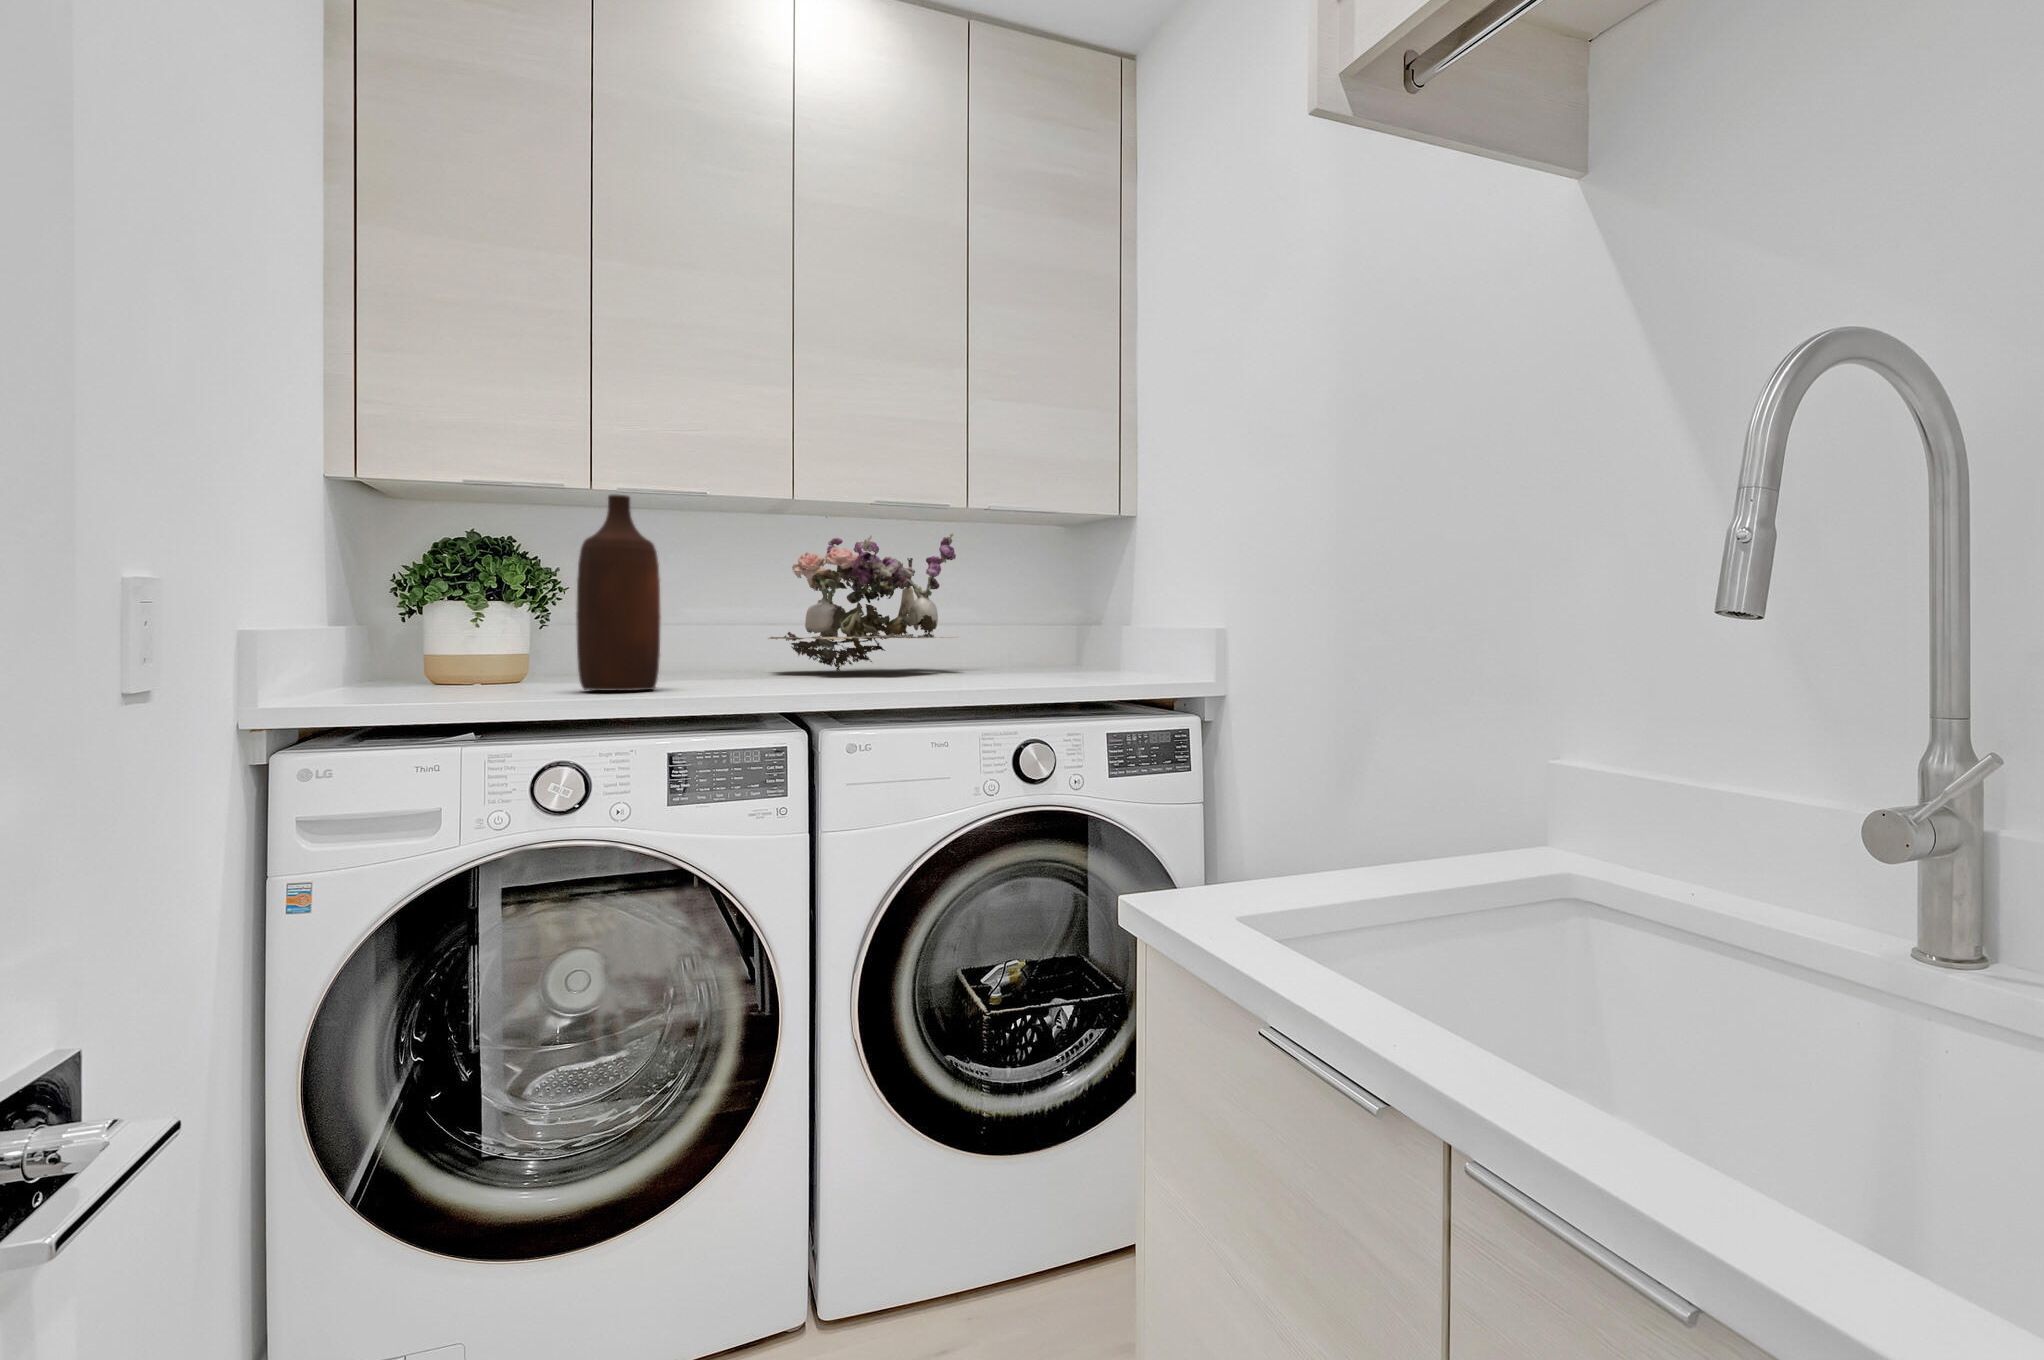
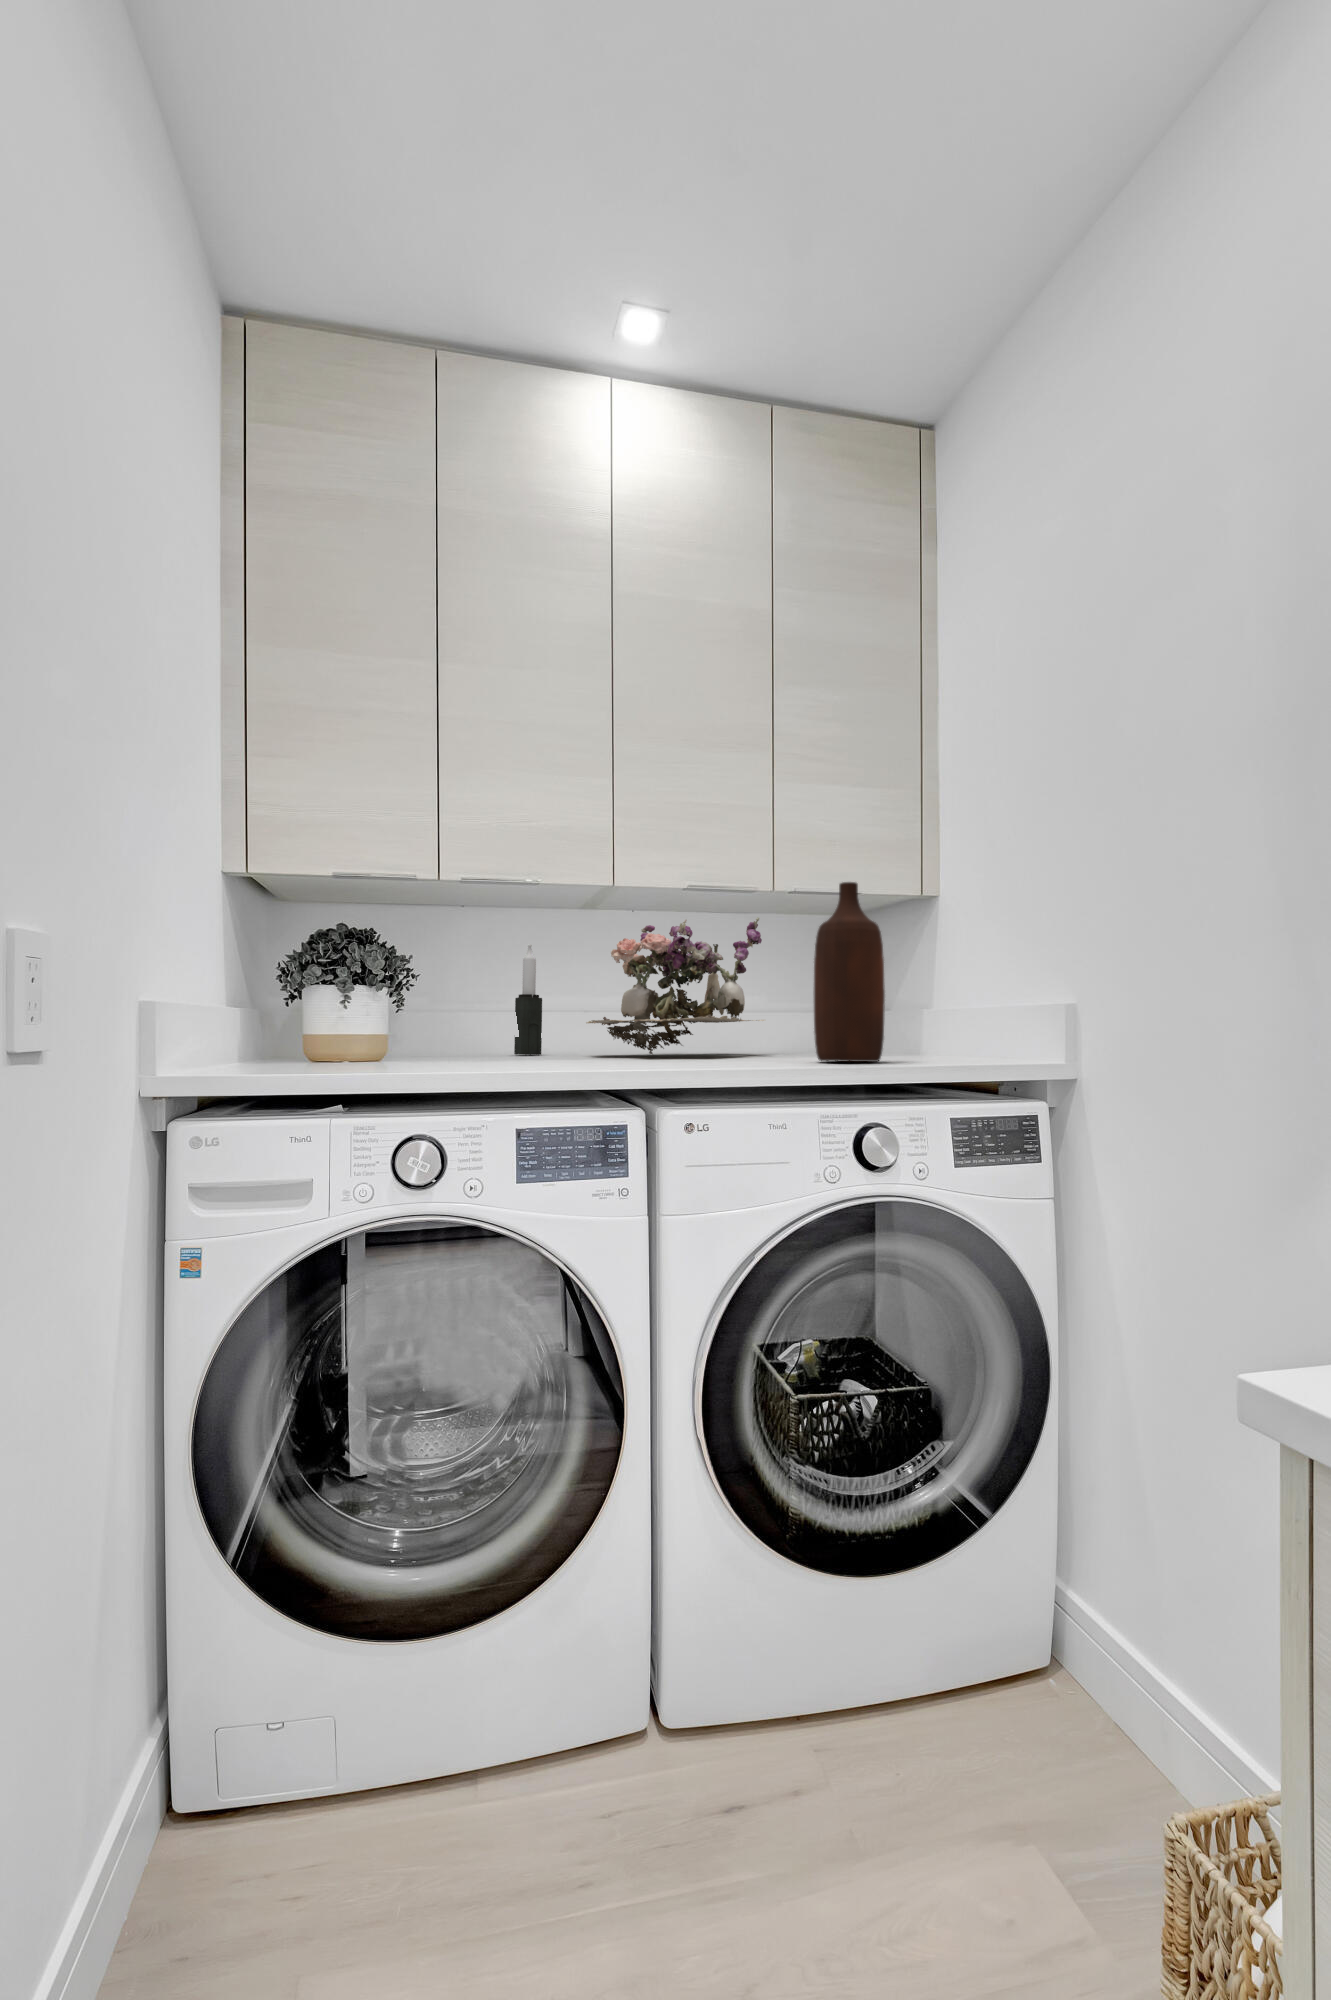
bottle: present [576,494,661,691] -> present [814,882,885,1062]
candle: none [689,554,720,671] -> present [514,944,542,1055]

